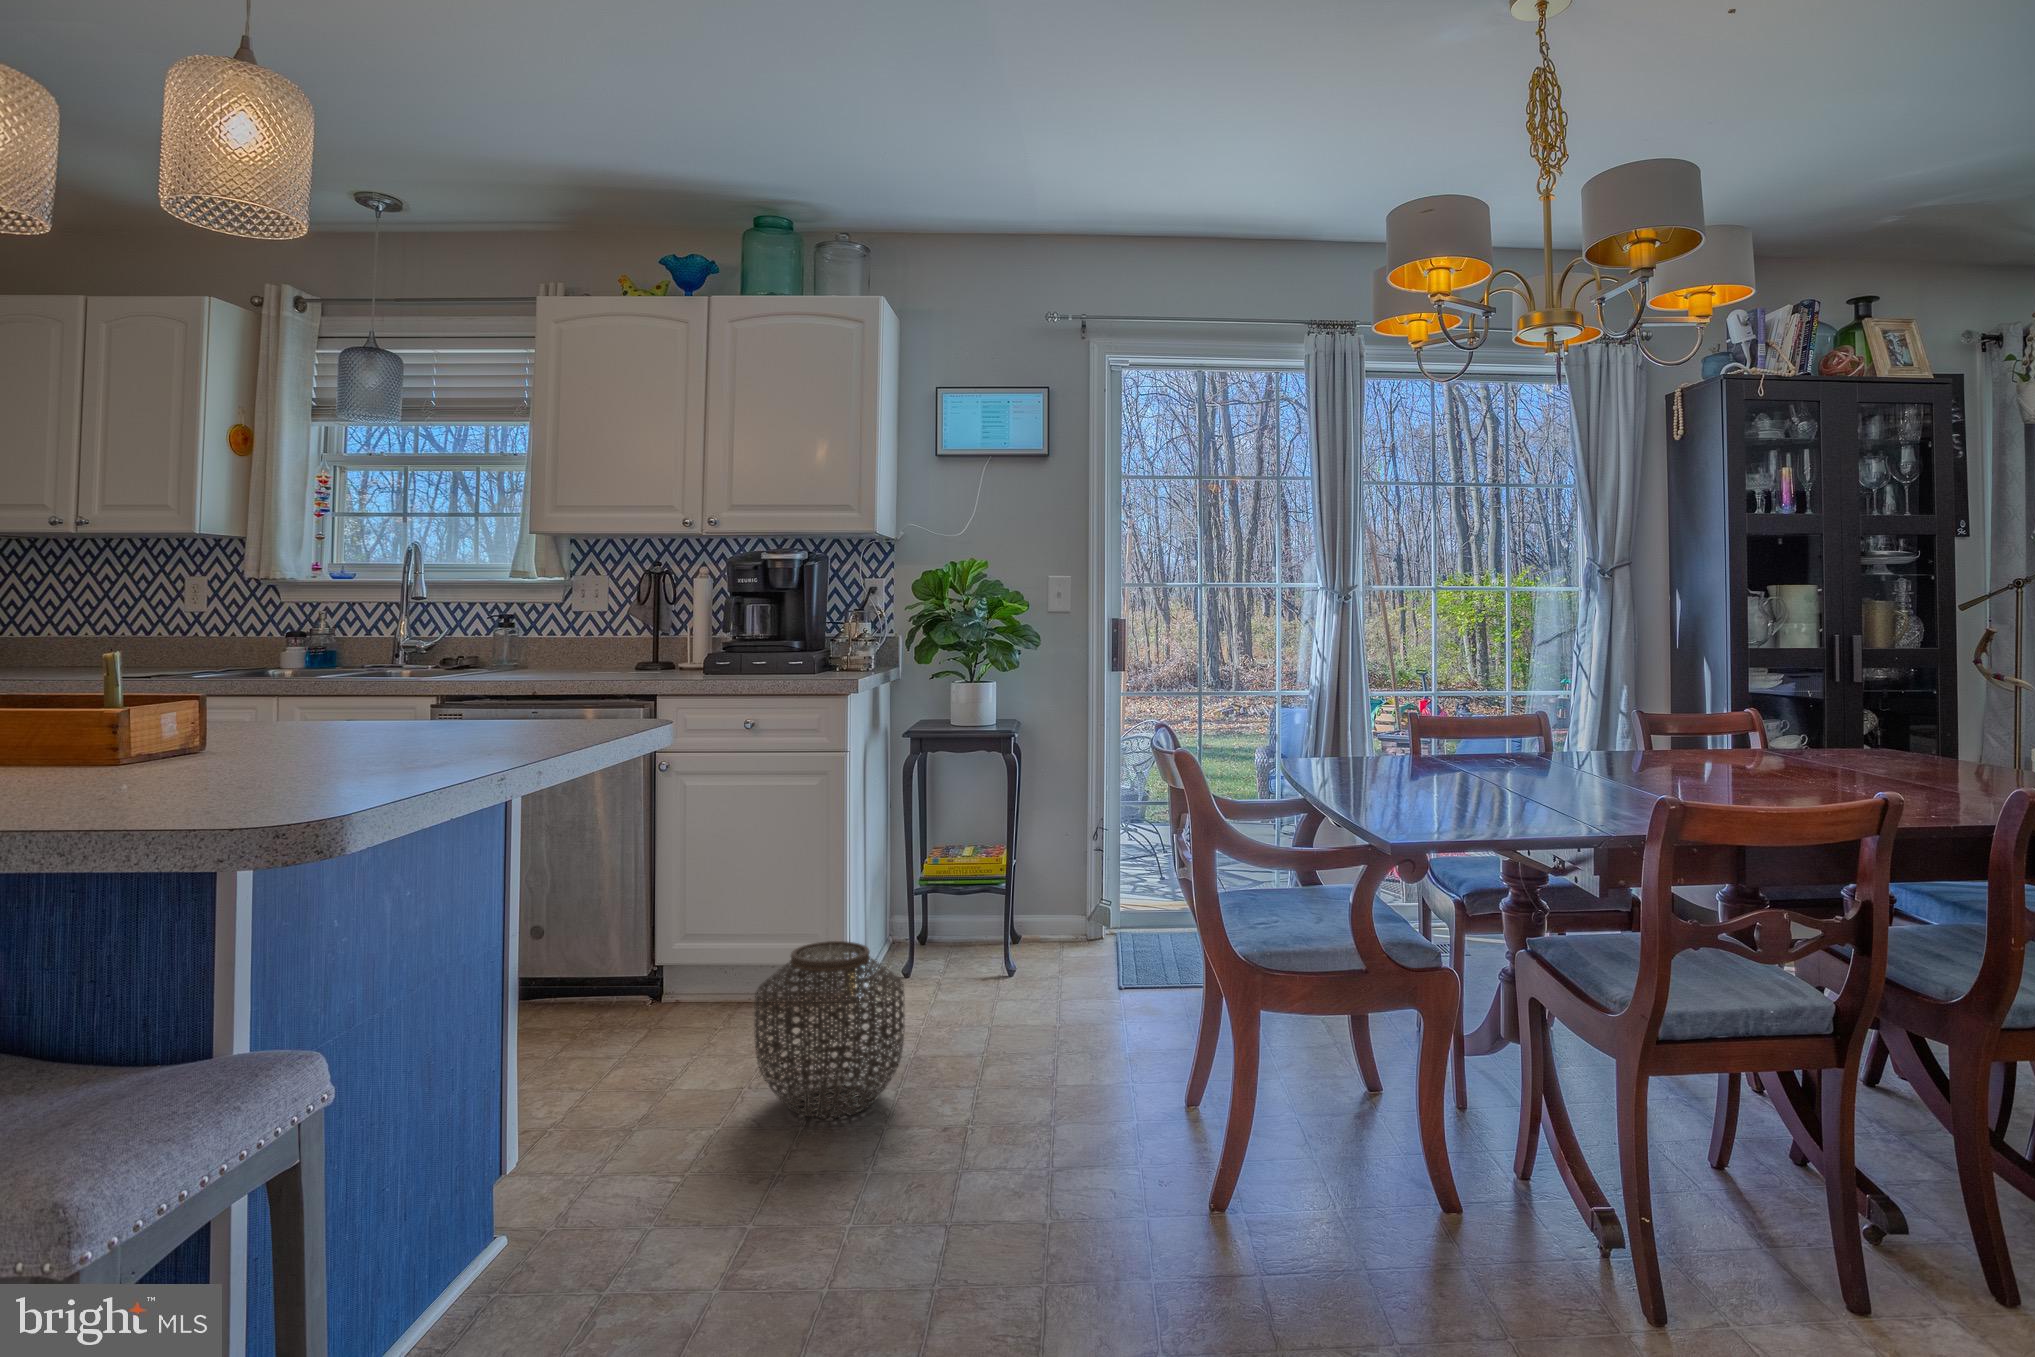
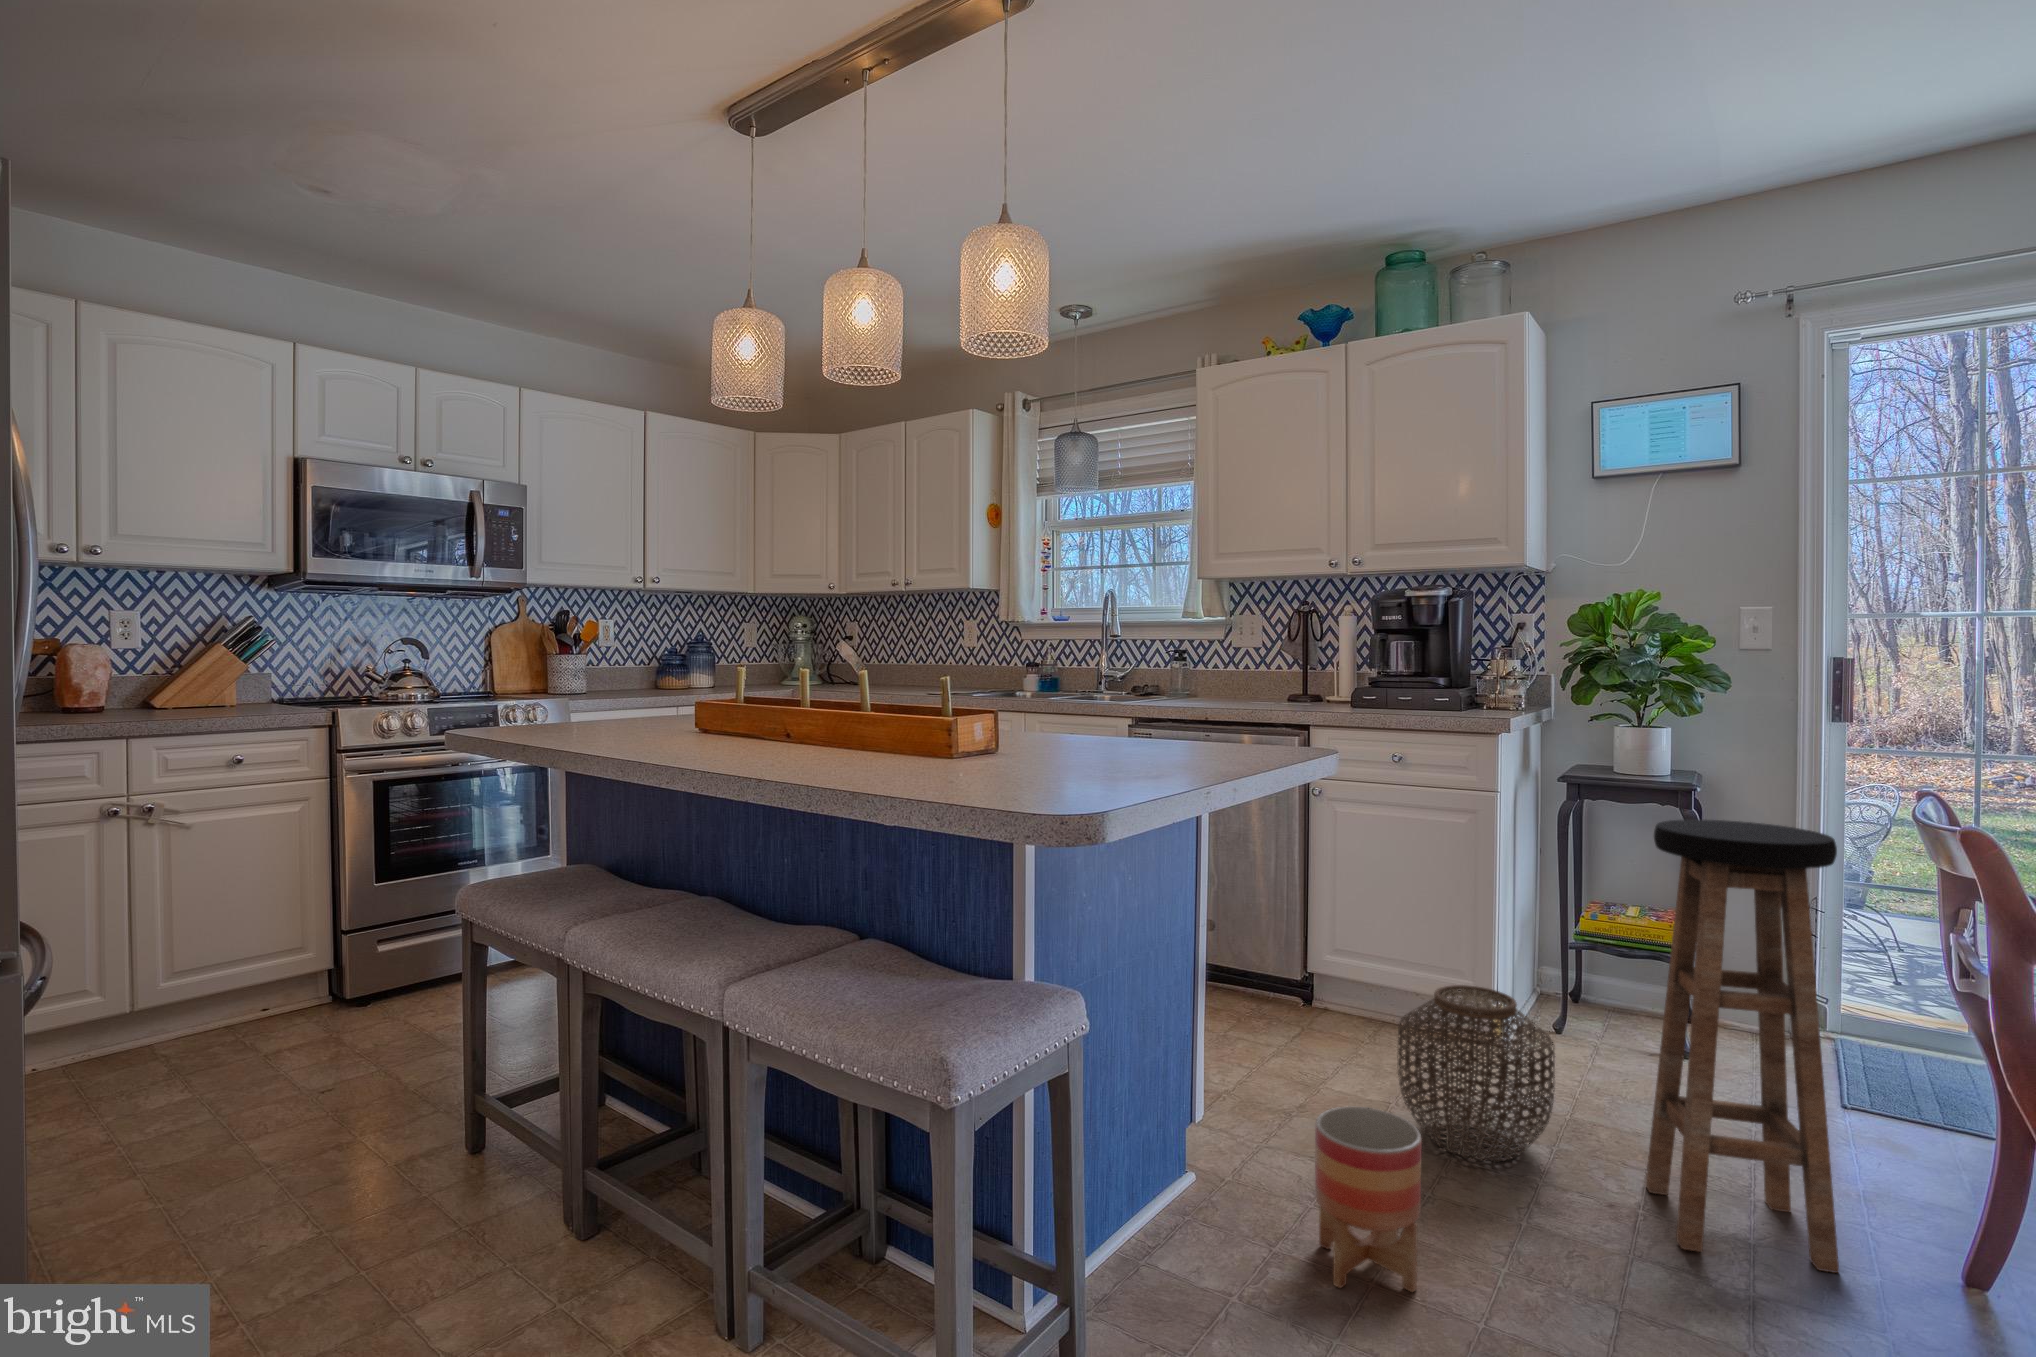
bar stool: none [982,751,1128,1150] -> present [1645,819,1839,1273]
planter: none [659,1084,776,1295] -> present [1315,1106,1422,1292]

